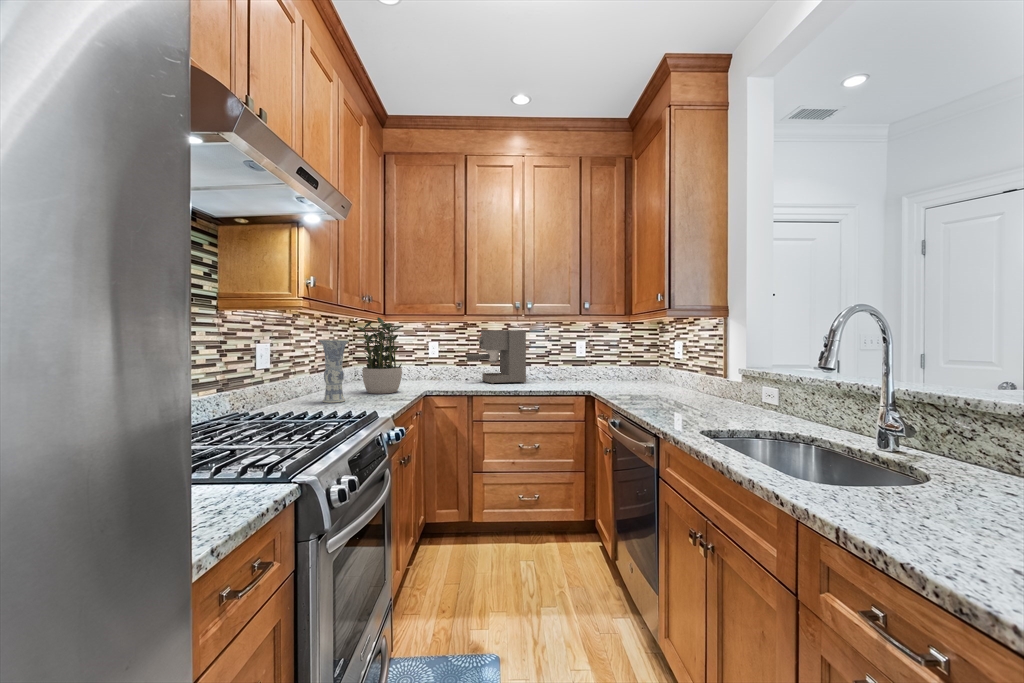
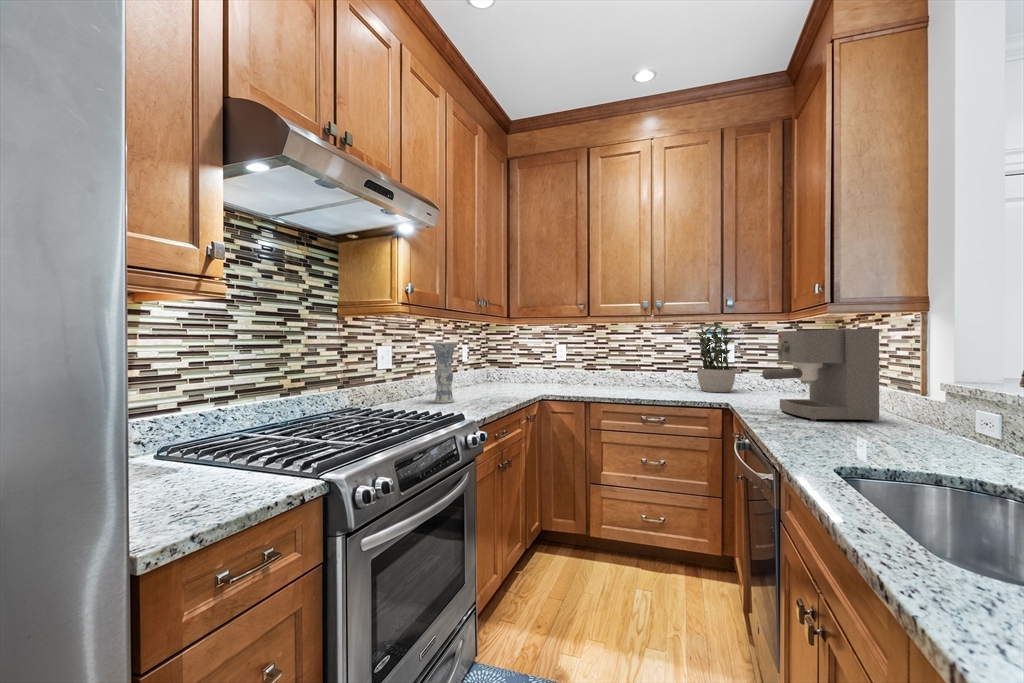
potted plant: present [357,317,402,394] -> present [695,323,735,392]
coffee maker: present [466,330,526,384] -> present [762,329,879,421]

